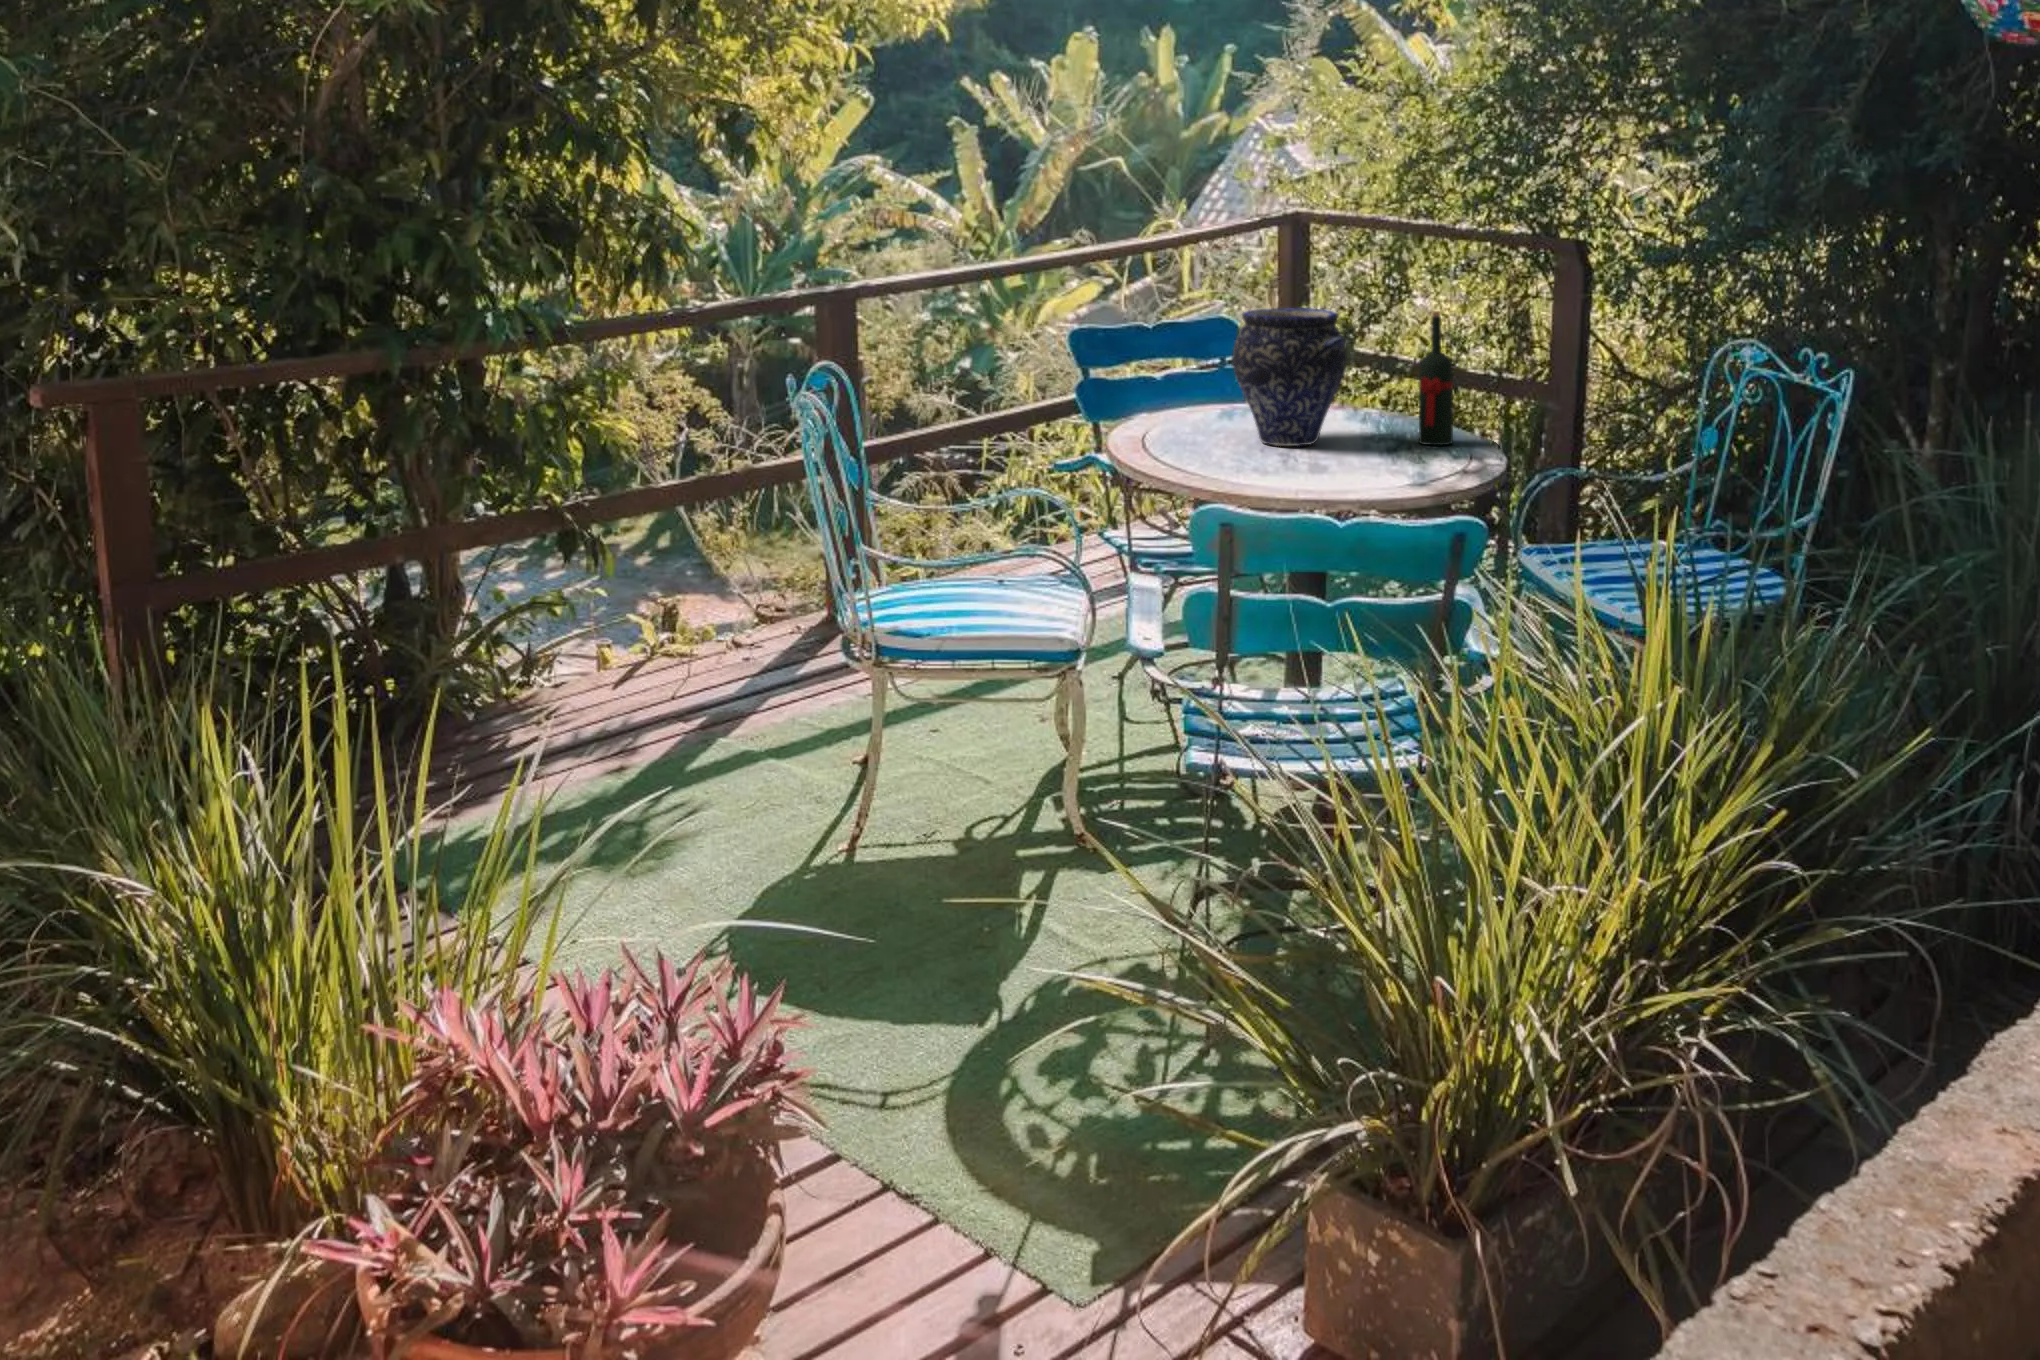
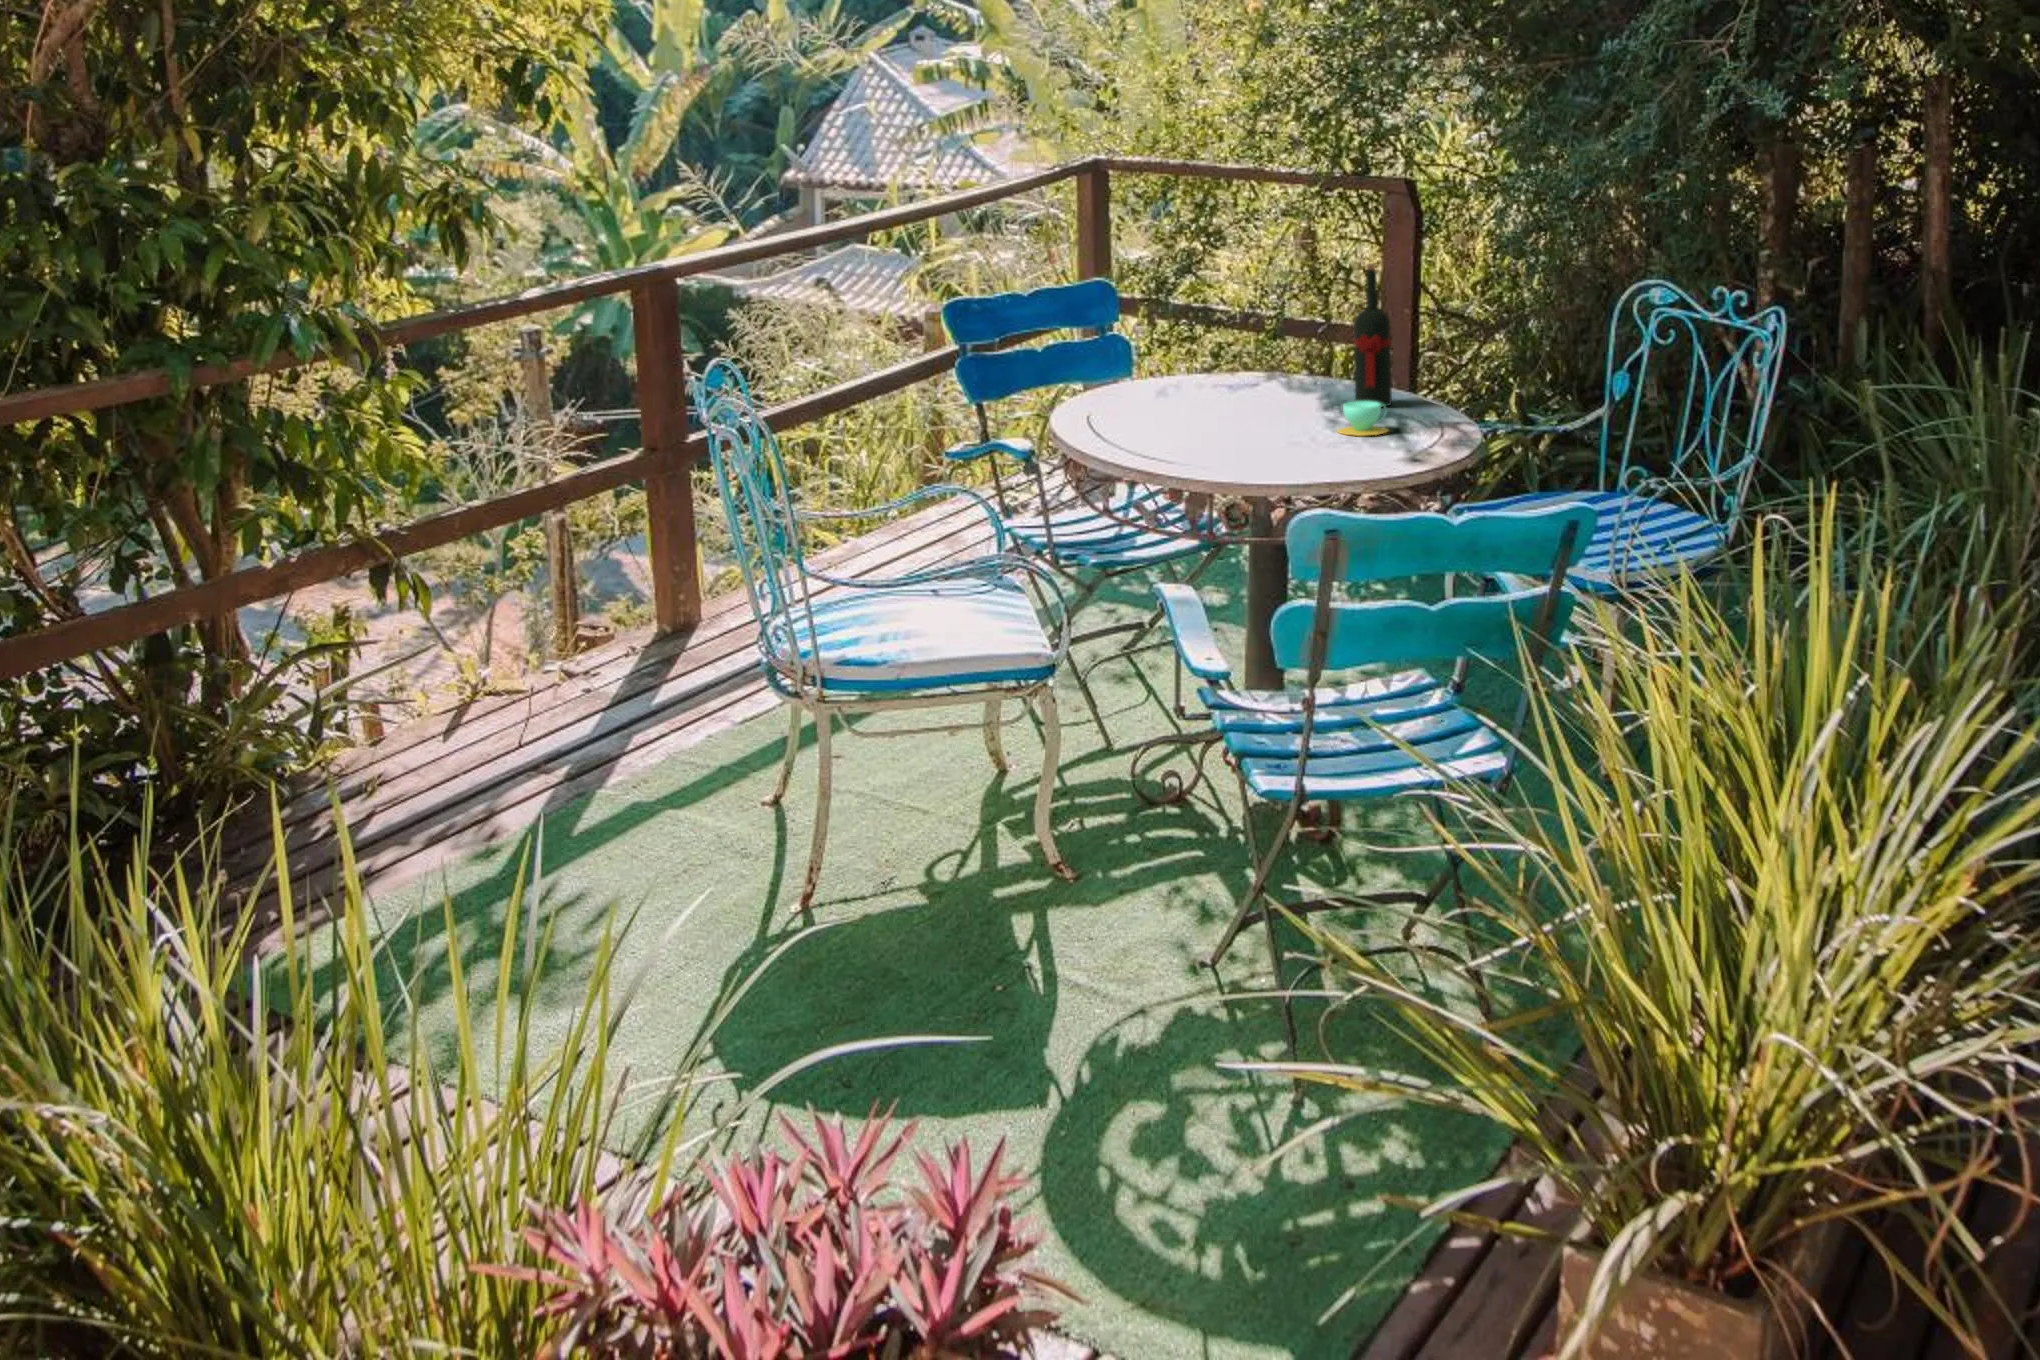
vase: present [1232,308,1347,446] -> none [1159,265,1286,417]
teacup: none [1381,437,1432,468] -> present [1337,401,1388,436]

